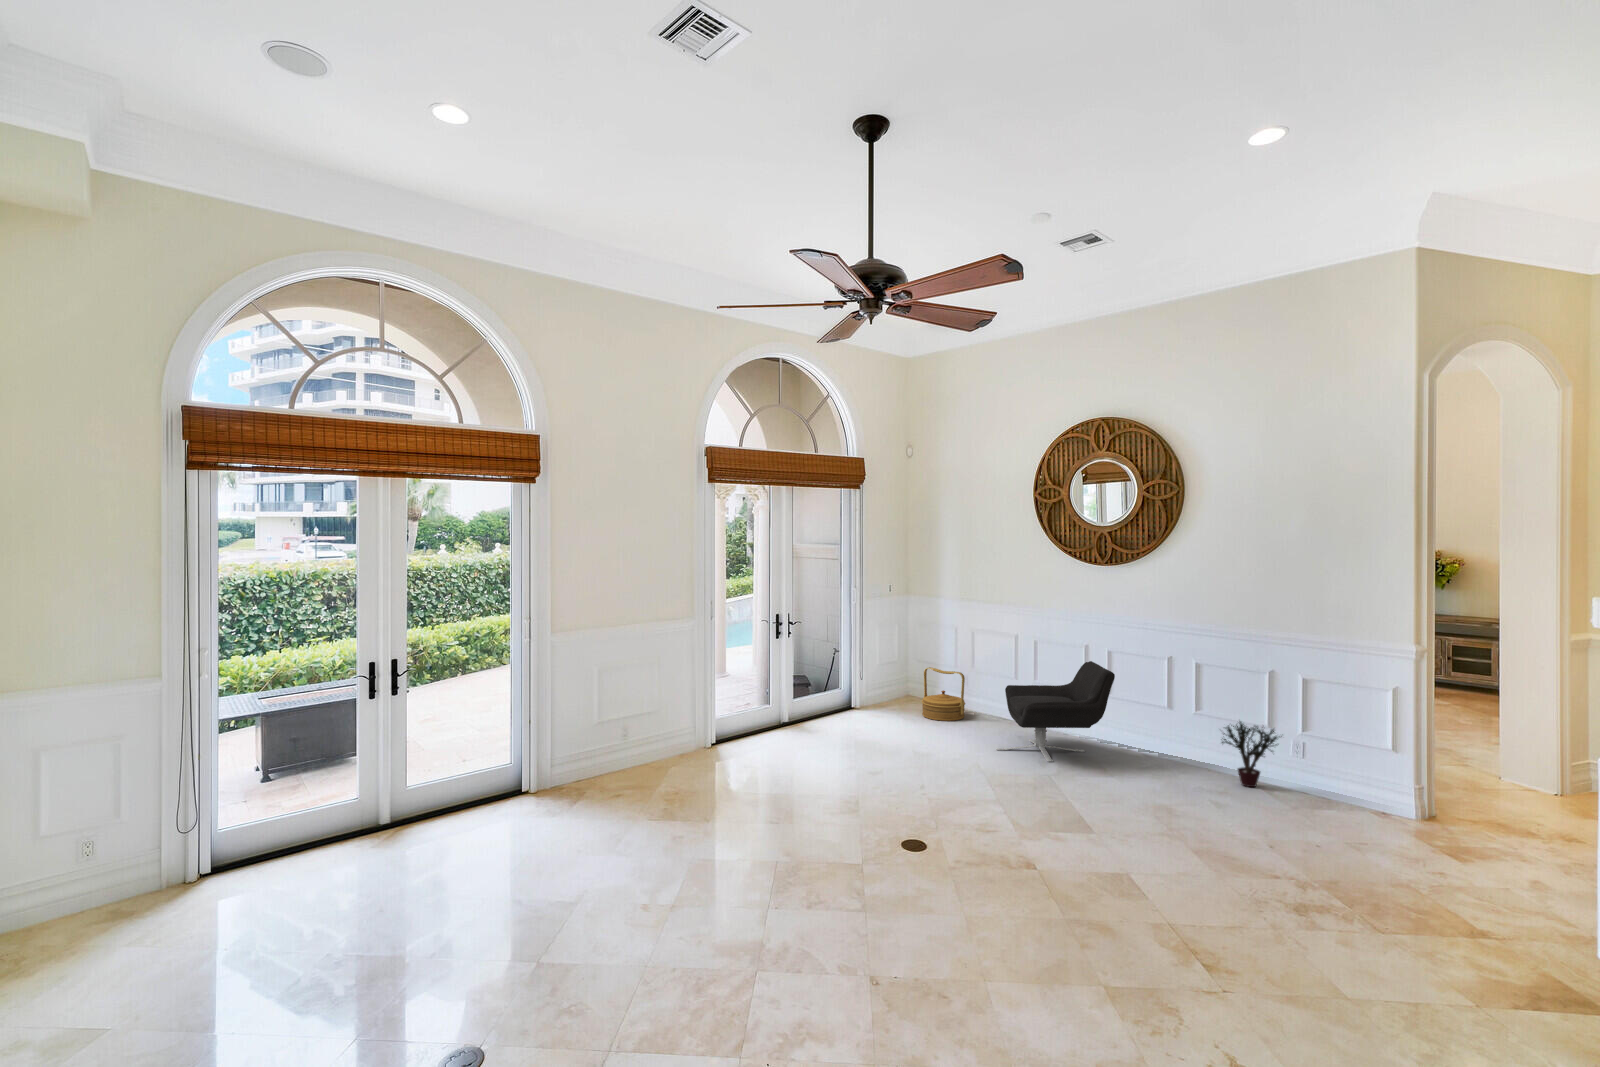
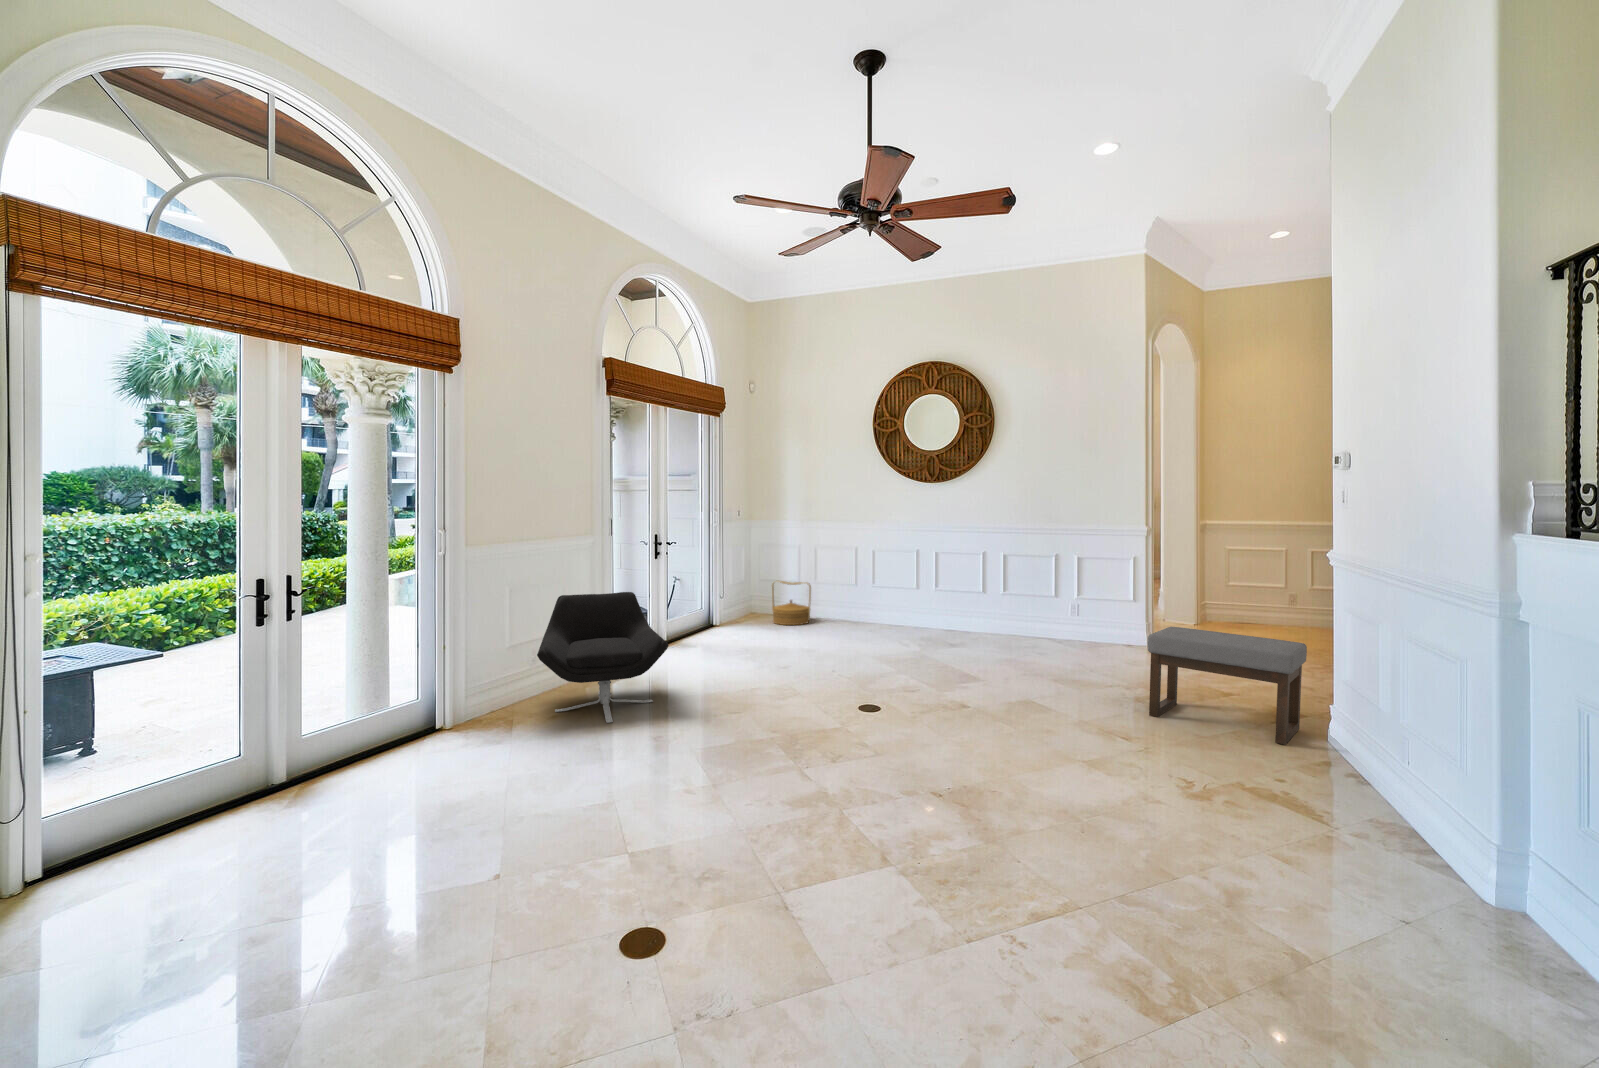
lounge chair: present [996,661,1115,762] -> present [537,592,669,723]
potted plant: present [1222,722,1282,787] -> none [1032,595,1077,645]
ottoman: none [1266,791,1502,991] -> present [1148,627,1307,745]

